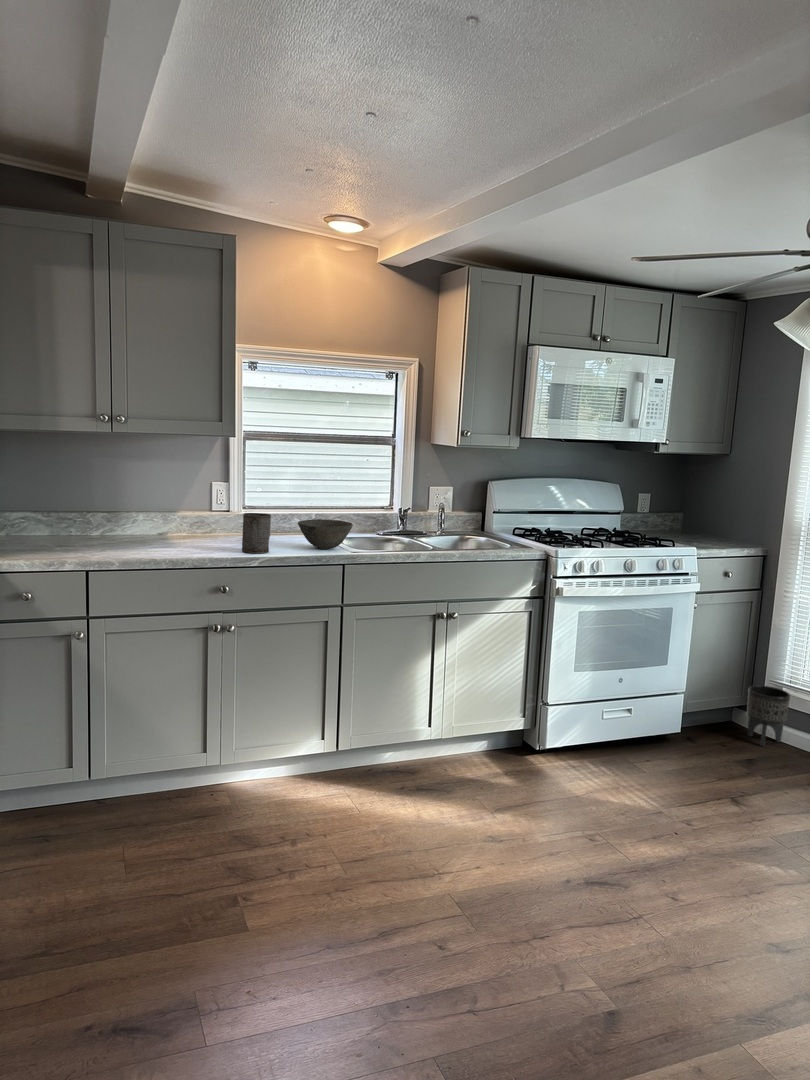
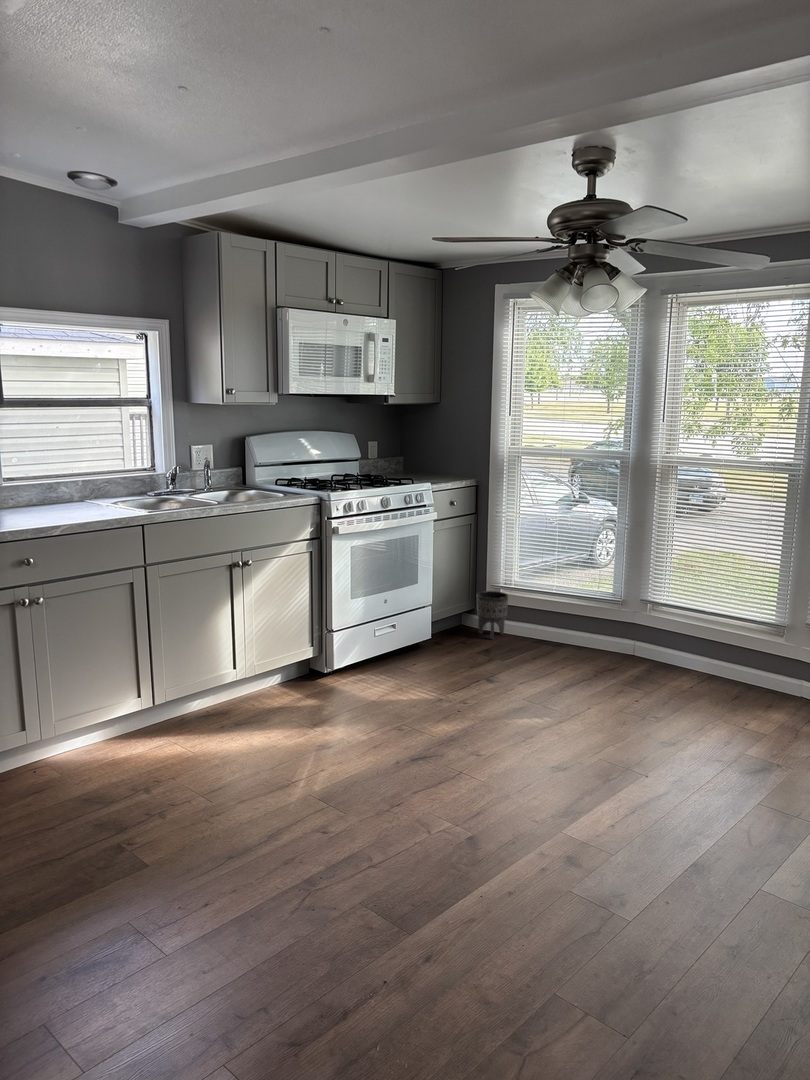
mug: present [242,513,271,553] -> none [33,482,65,522]
bowl: present [298,519,353,549] -> none [86,483,144,512]

